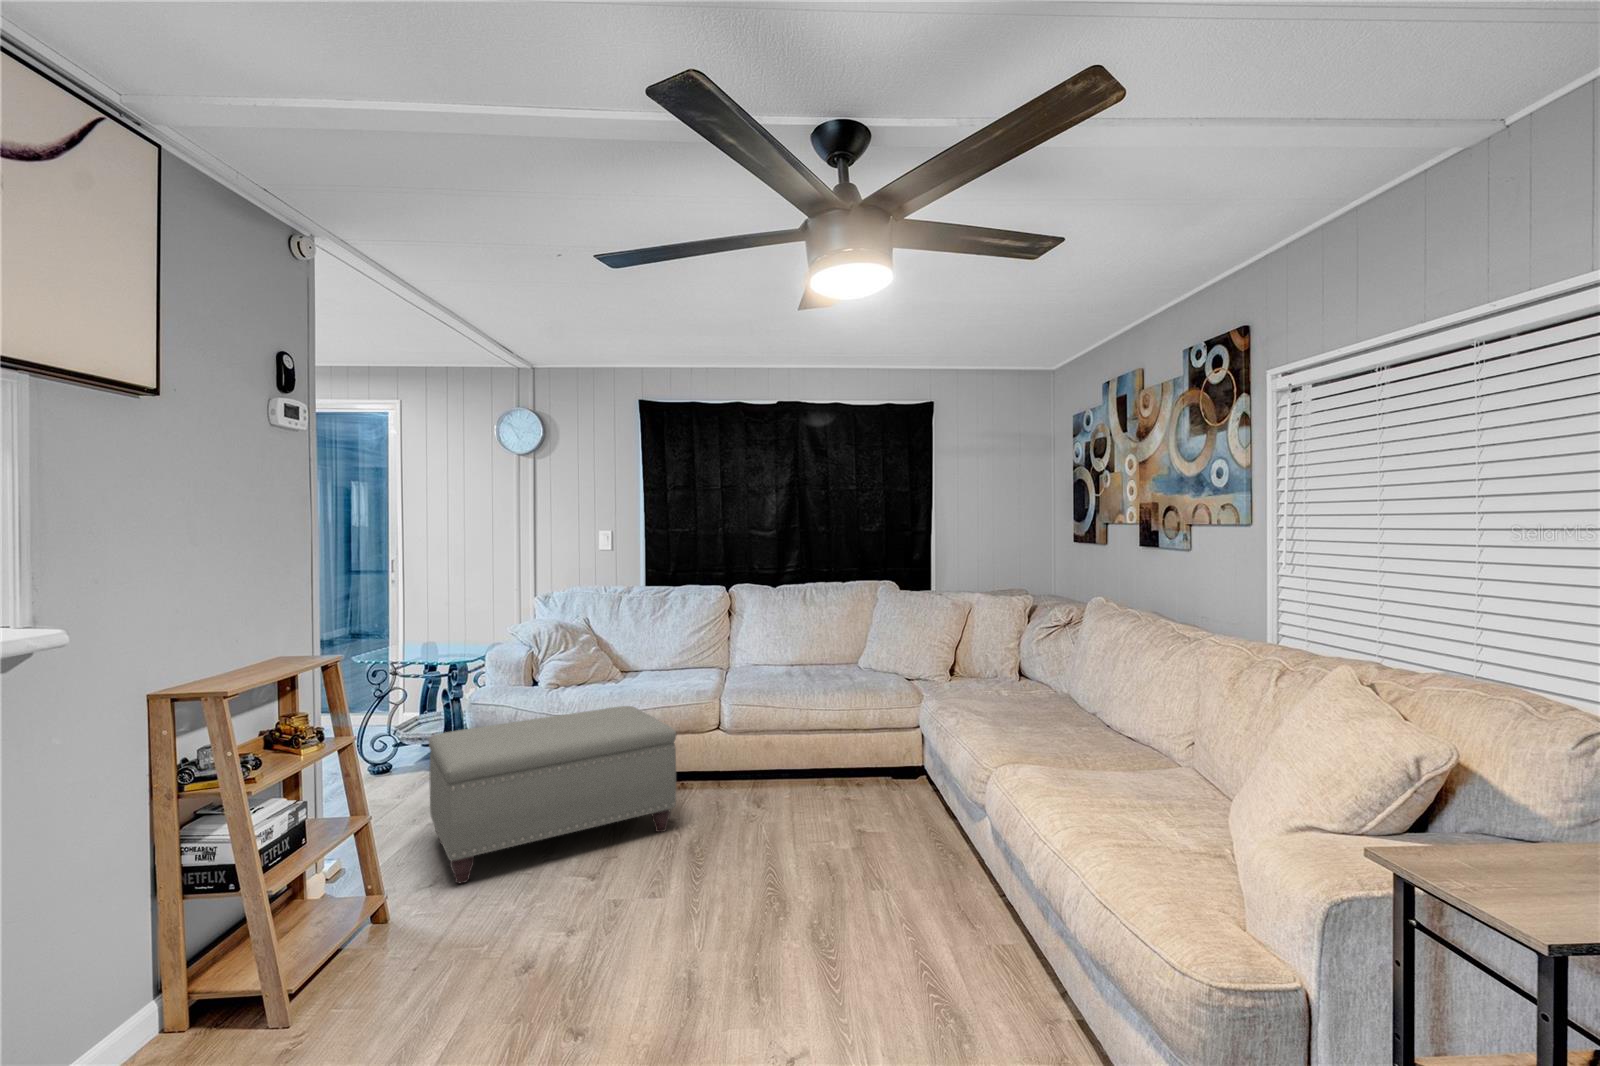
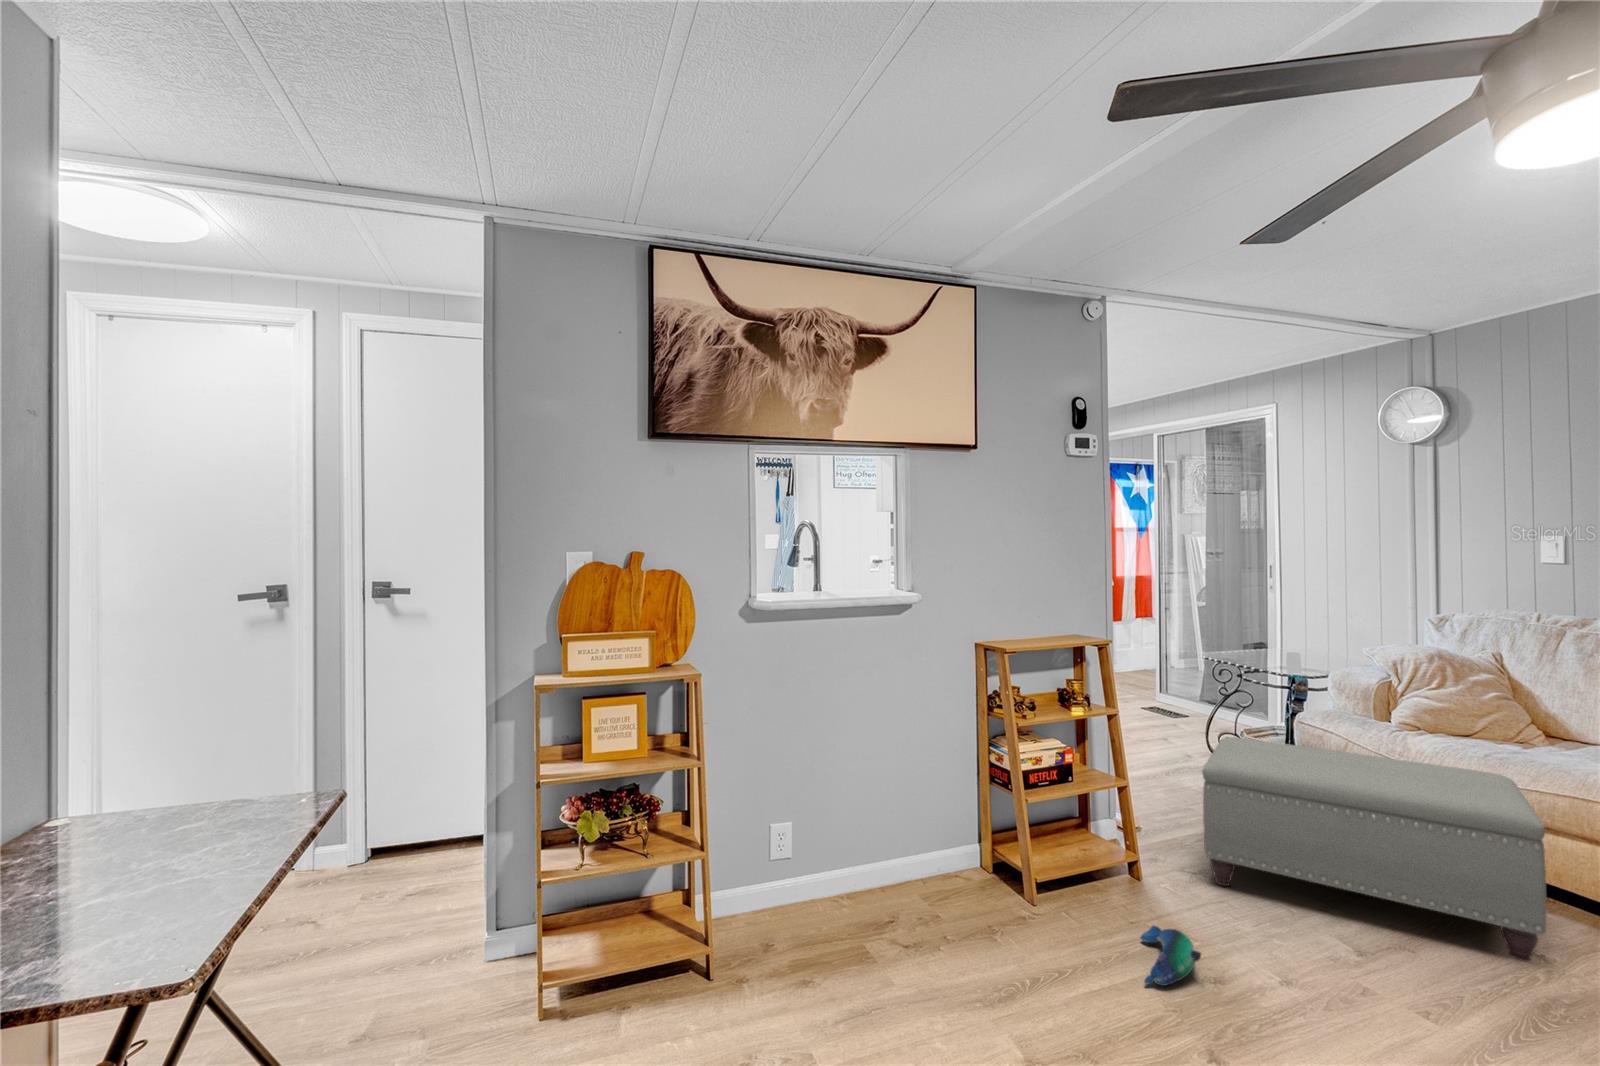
plush toy: none [438,941,516,1013] -> present [1141,926,1201,986]

